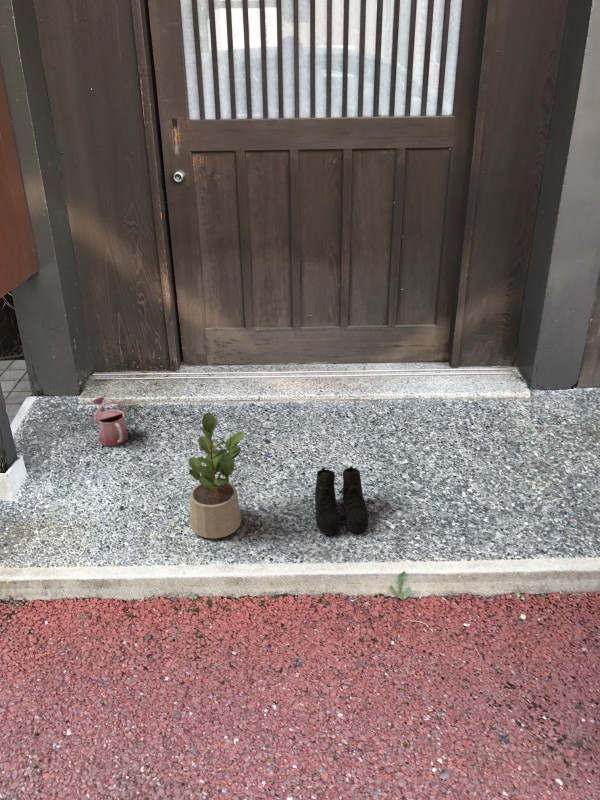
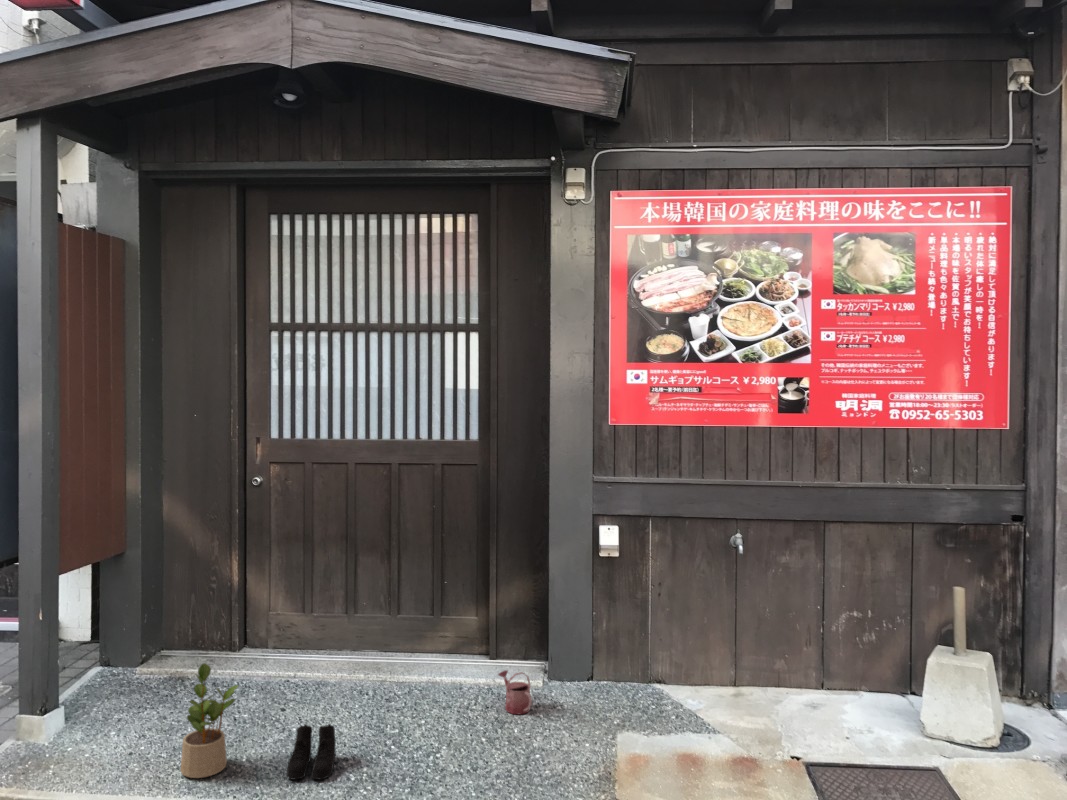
watering can: present [93,397,128,446] -> present [499,670,532,714]

